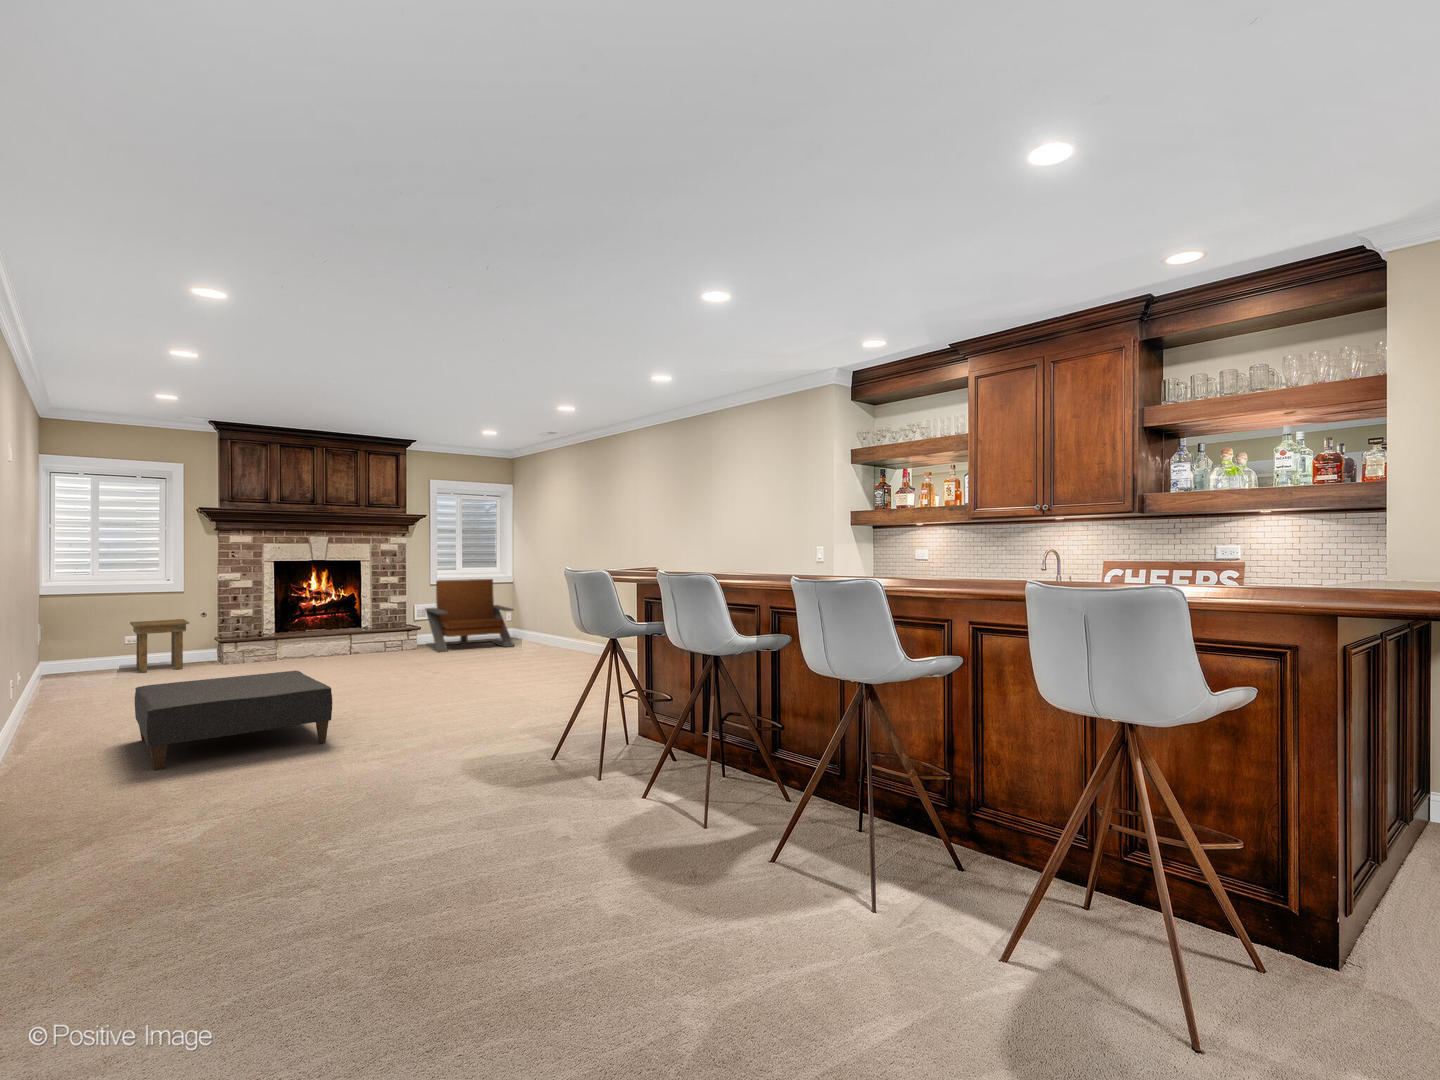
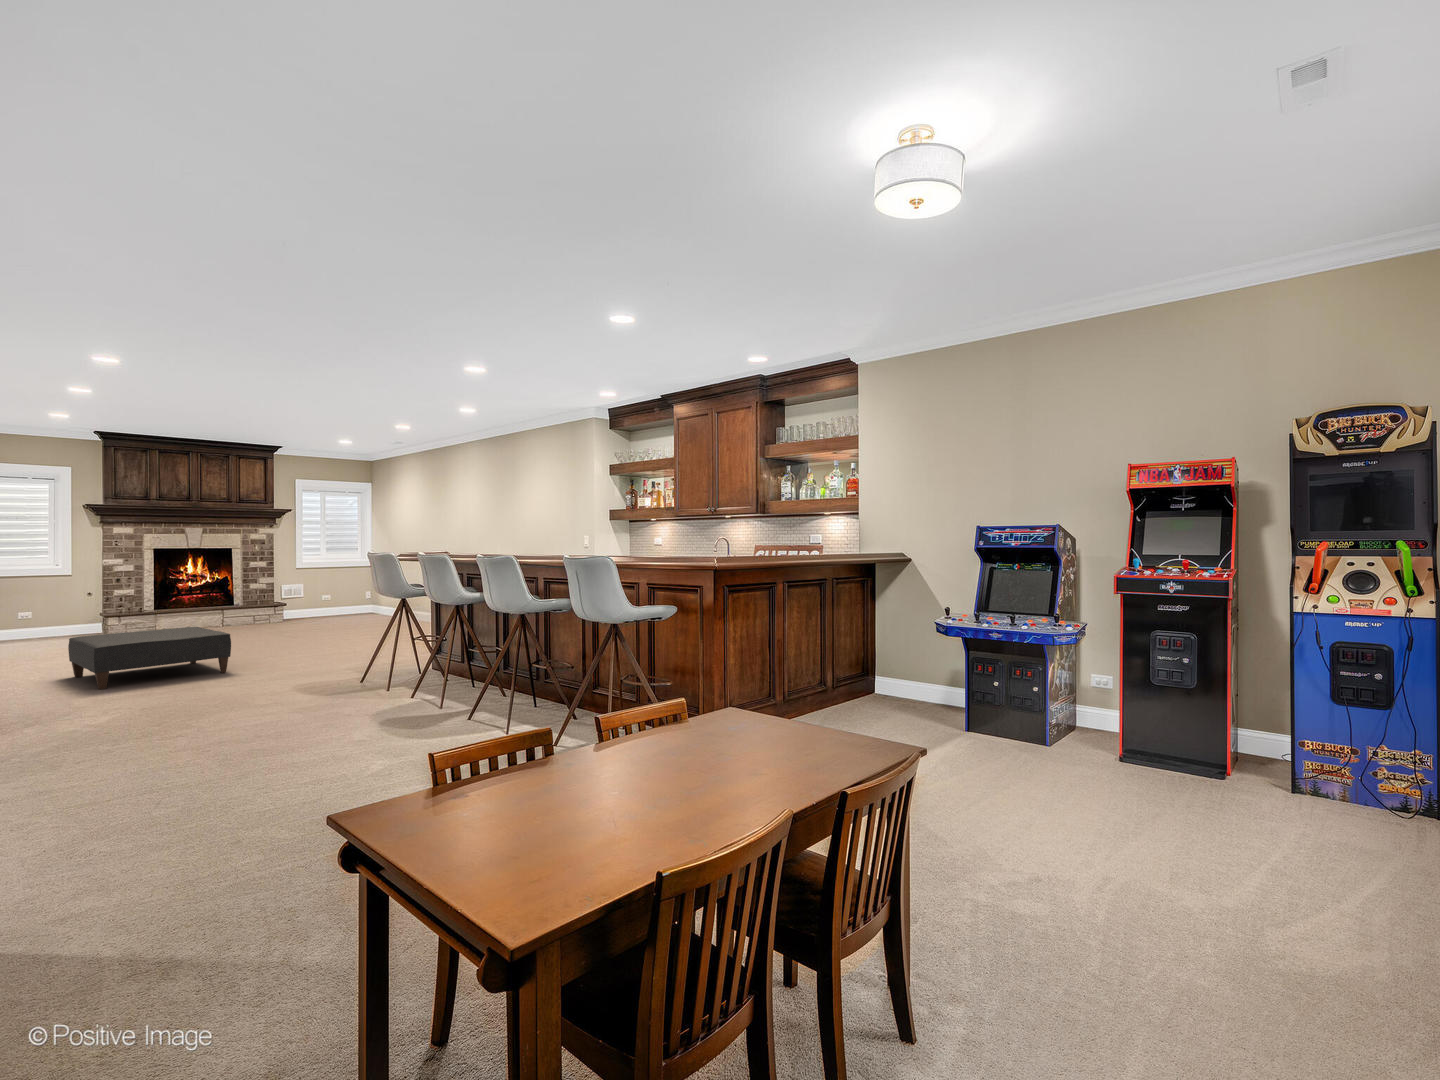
lounge chair: present [426,579,514,652] -> none [292,563,371,623]
side table: present [130,619,189,673] -> none [21,598,79,642]

